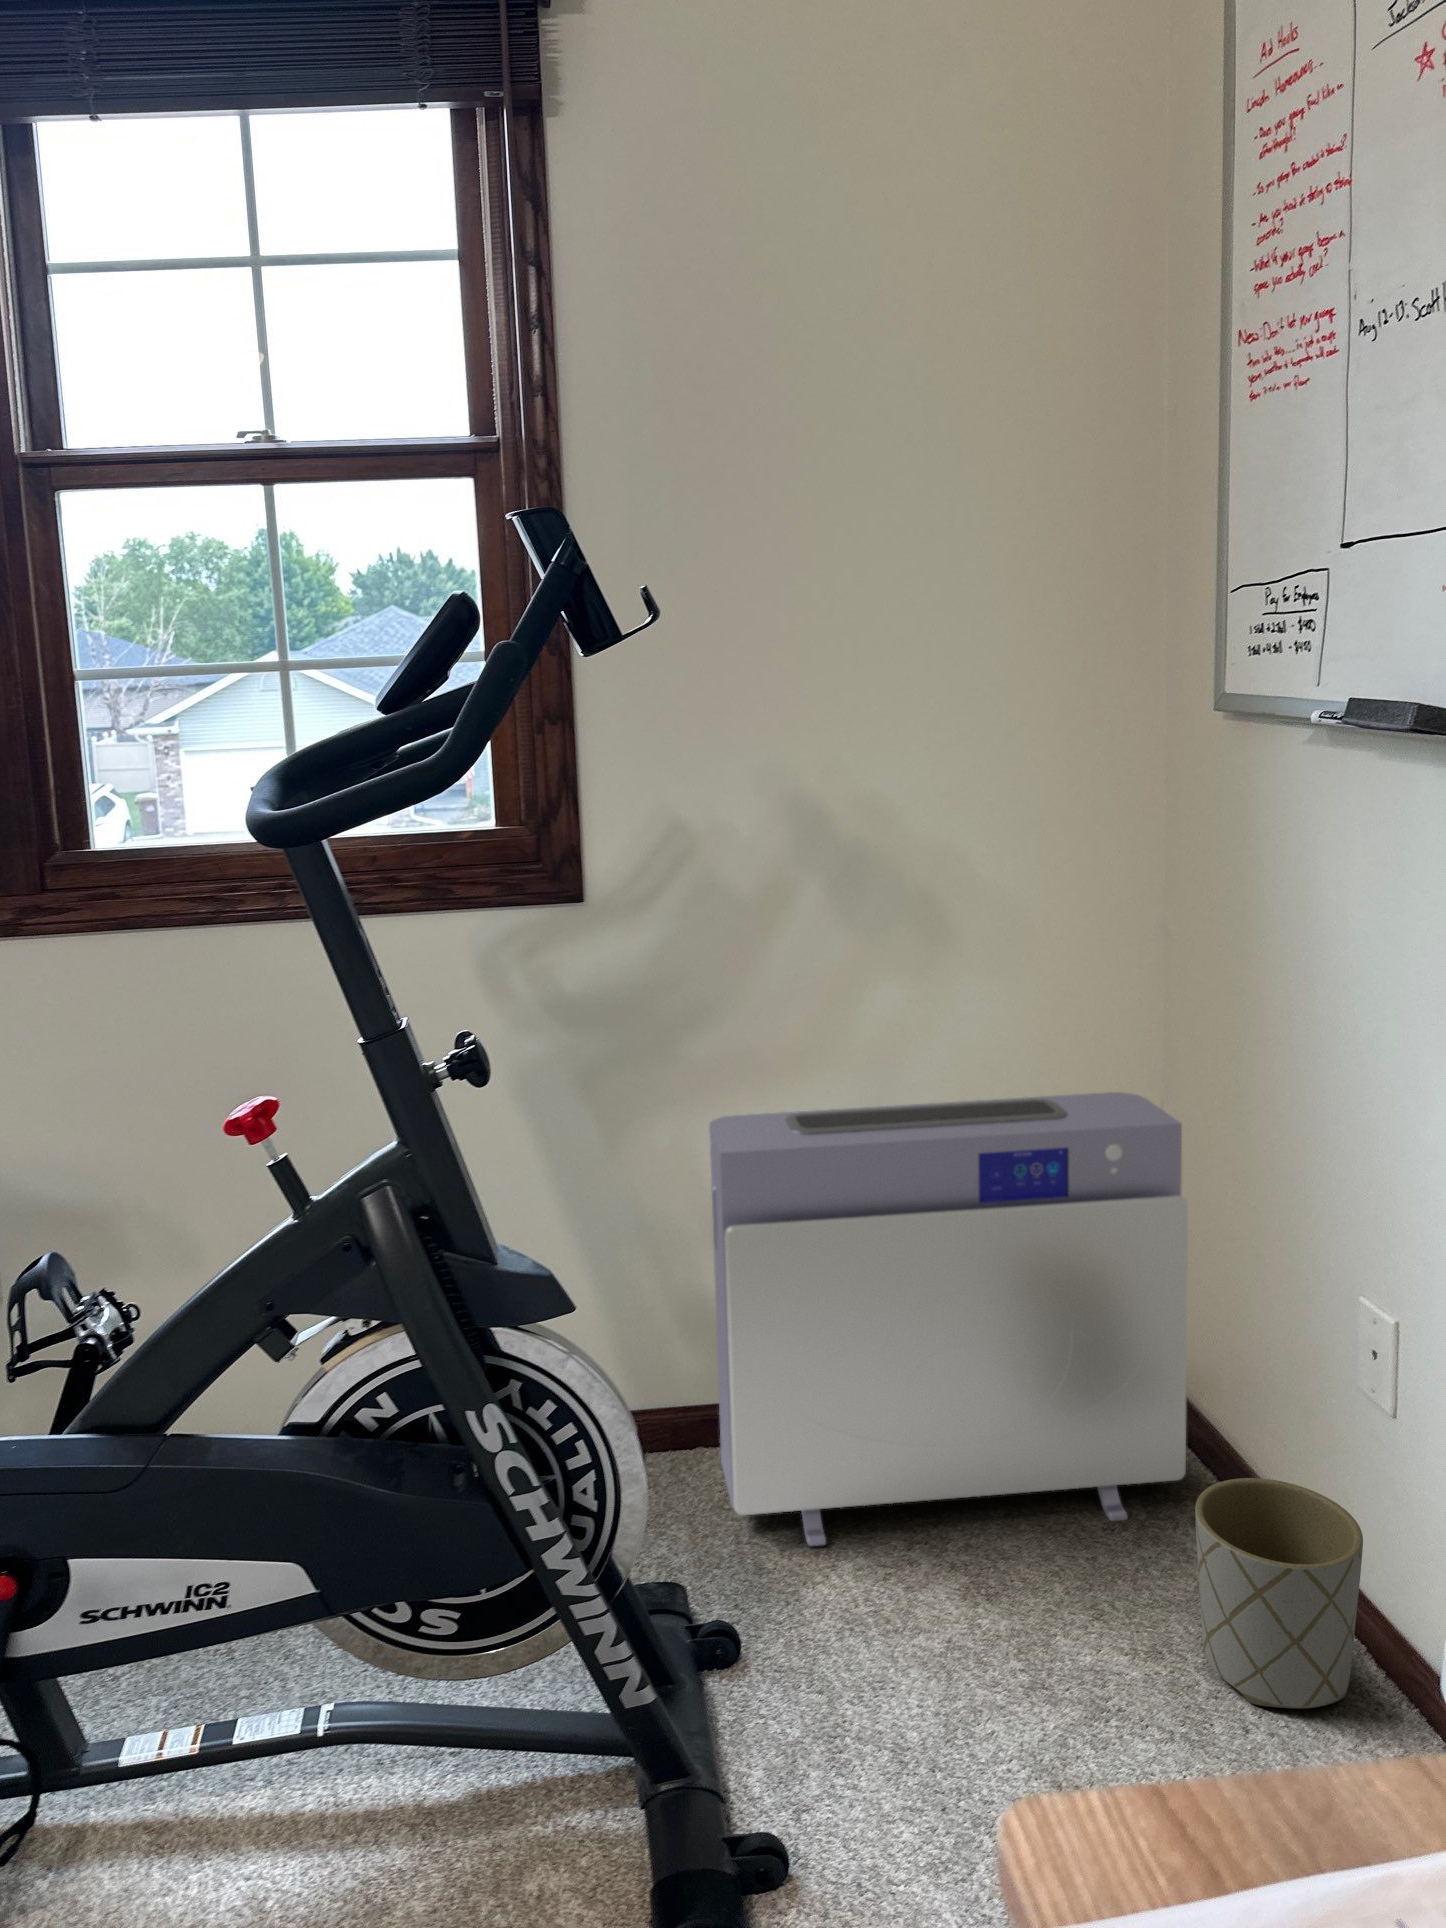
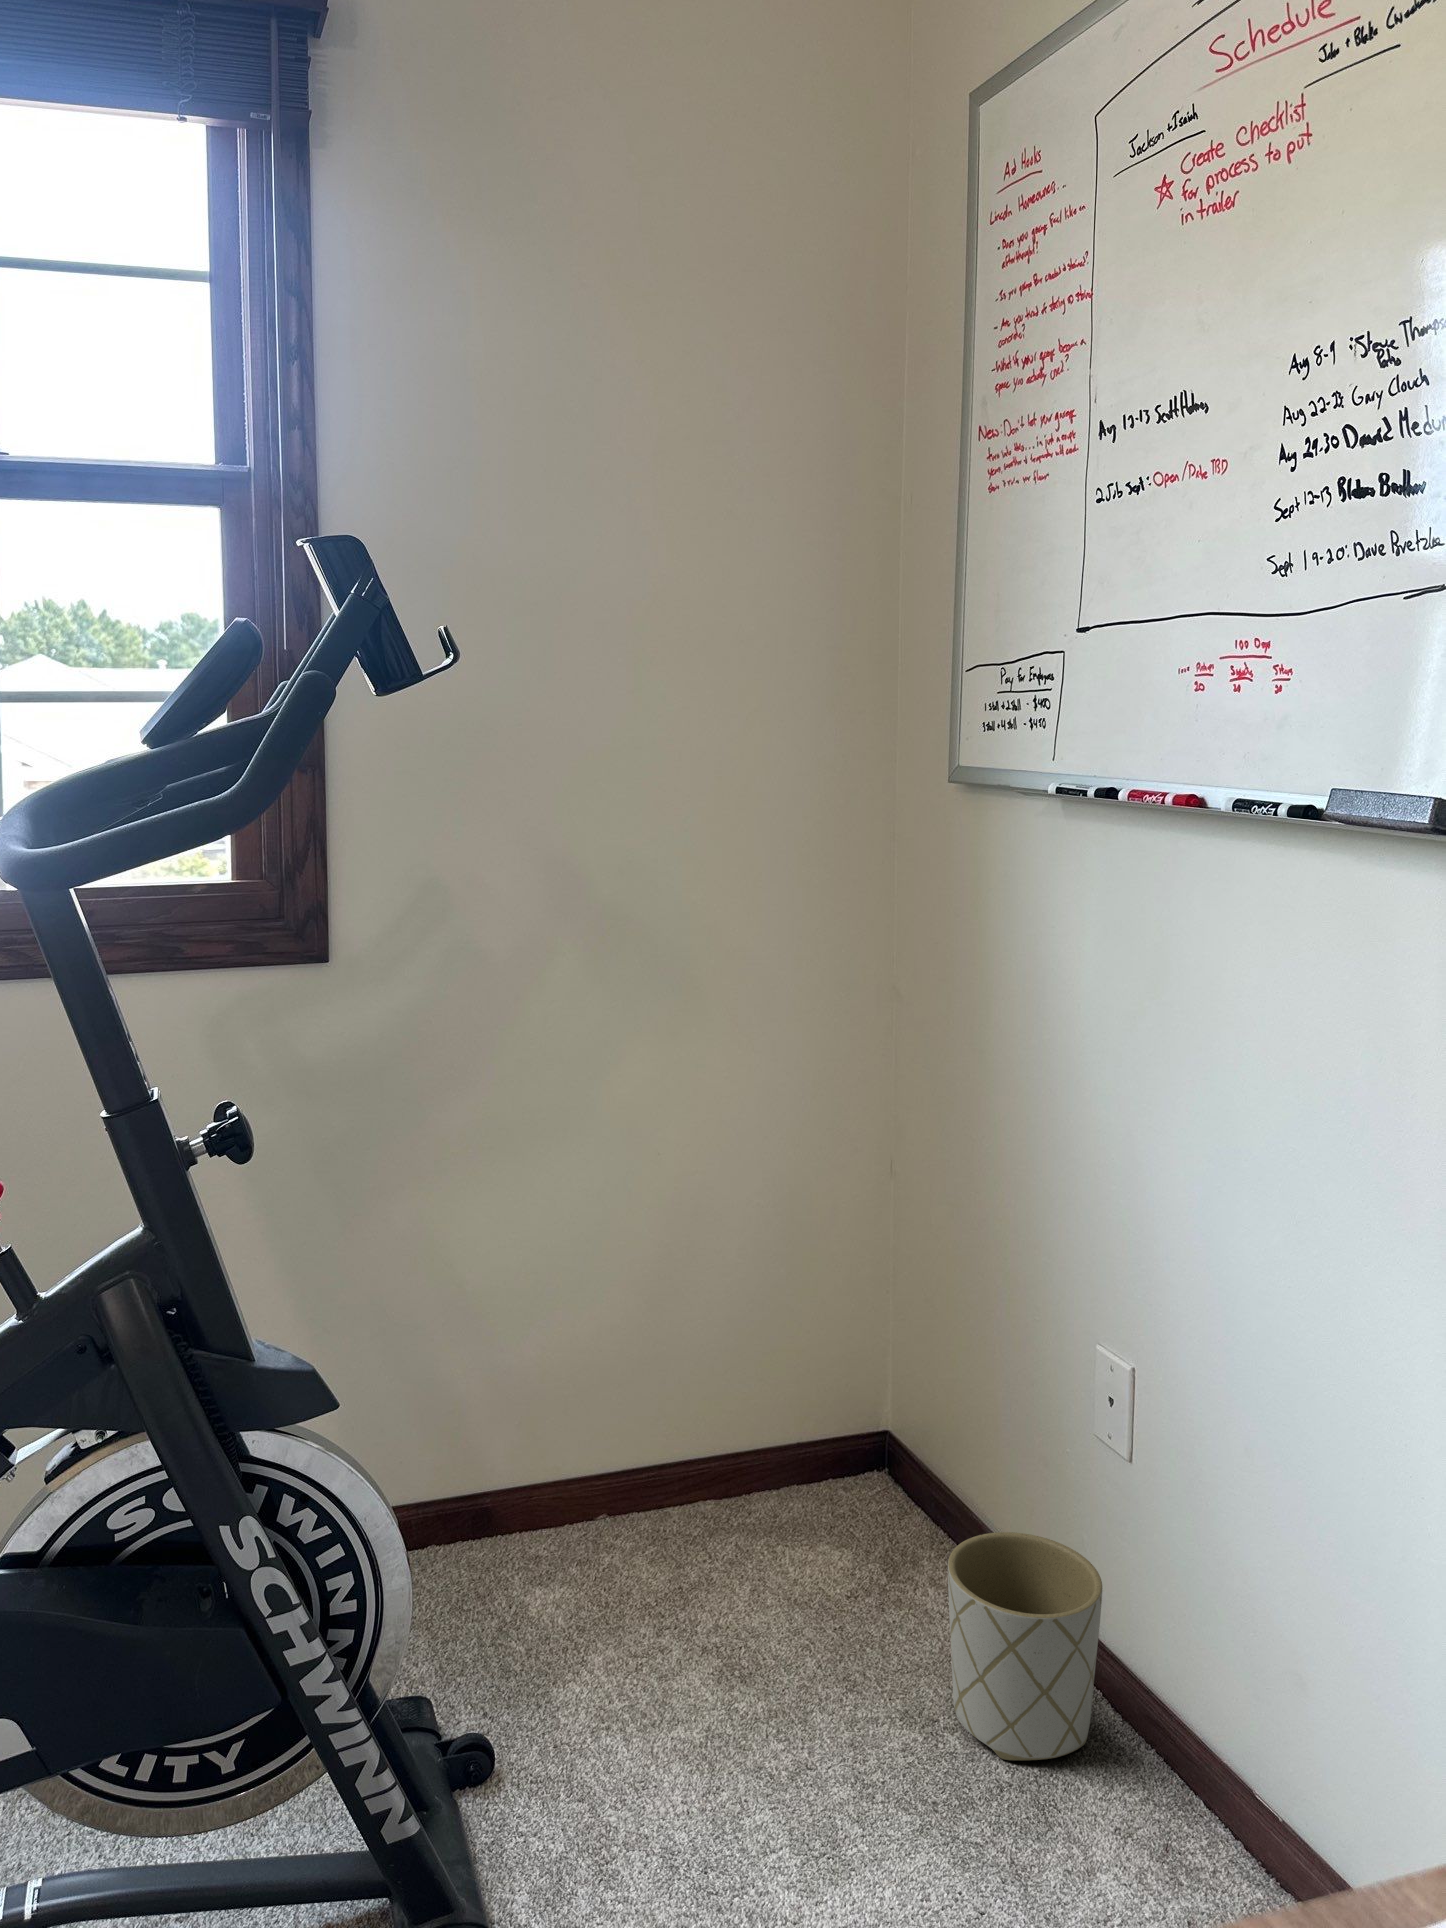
air purifier: present [709,1092,1188,1546] -> none [457,1155,929,1643]

